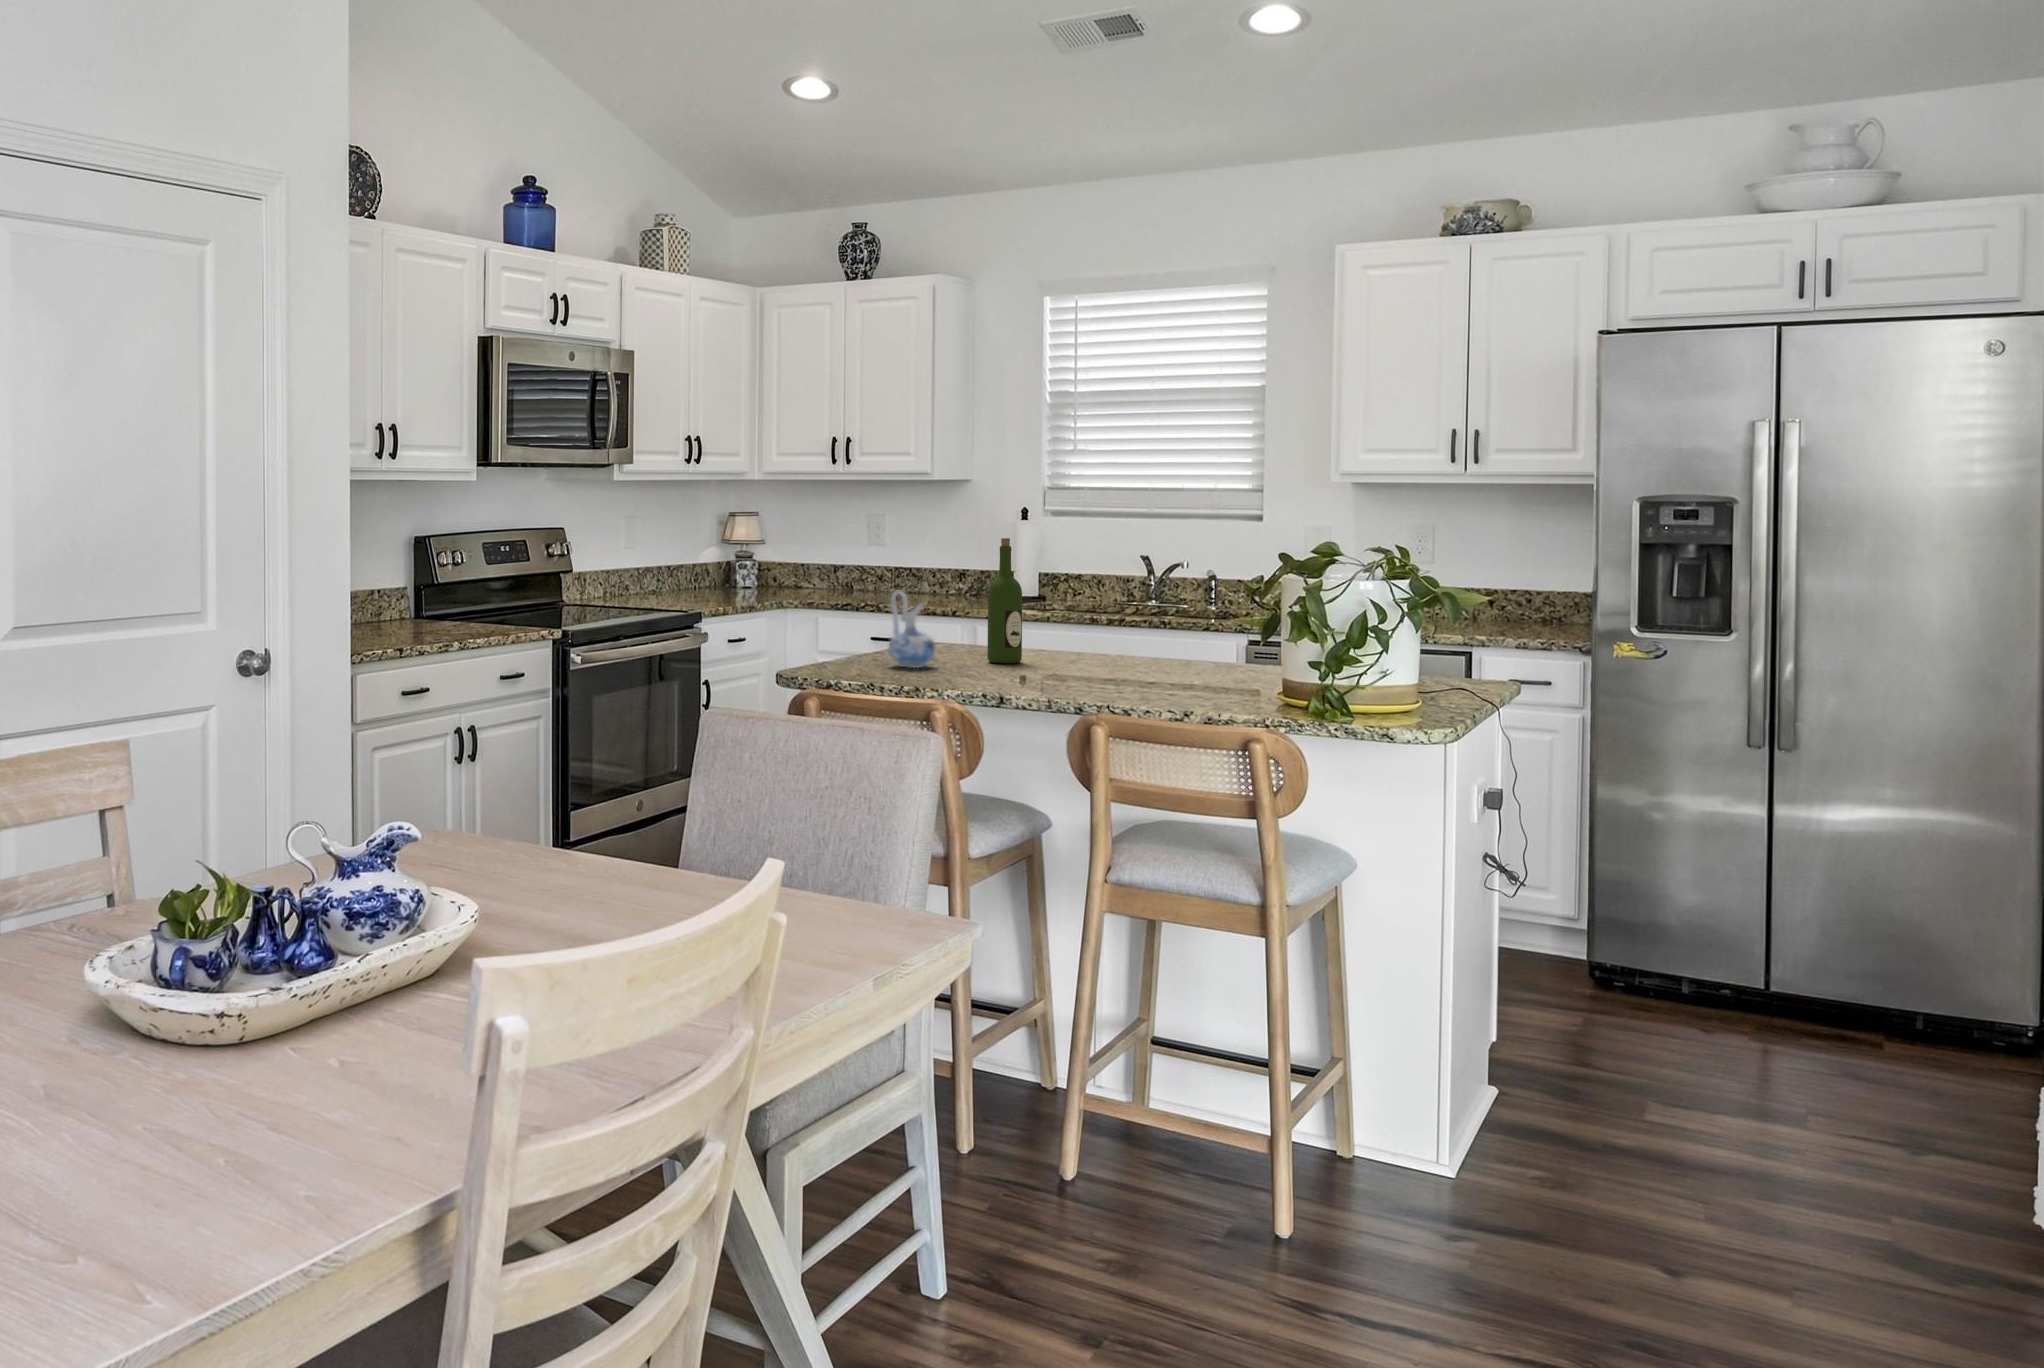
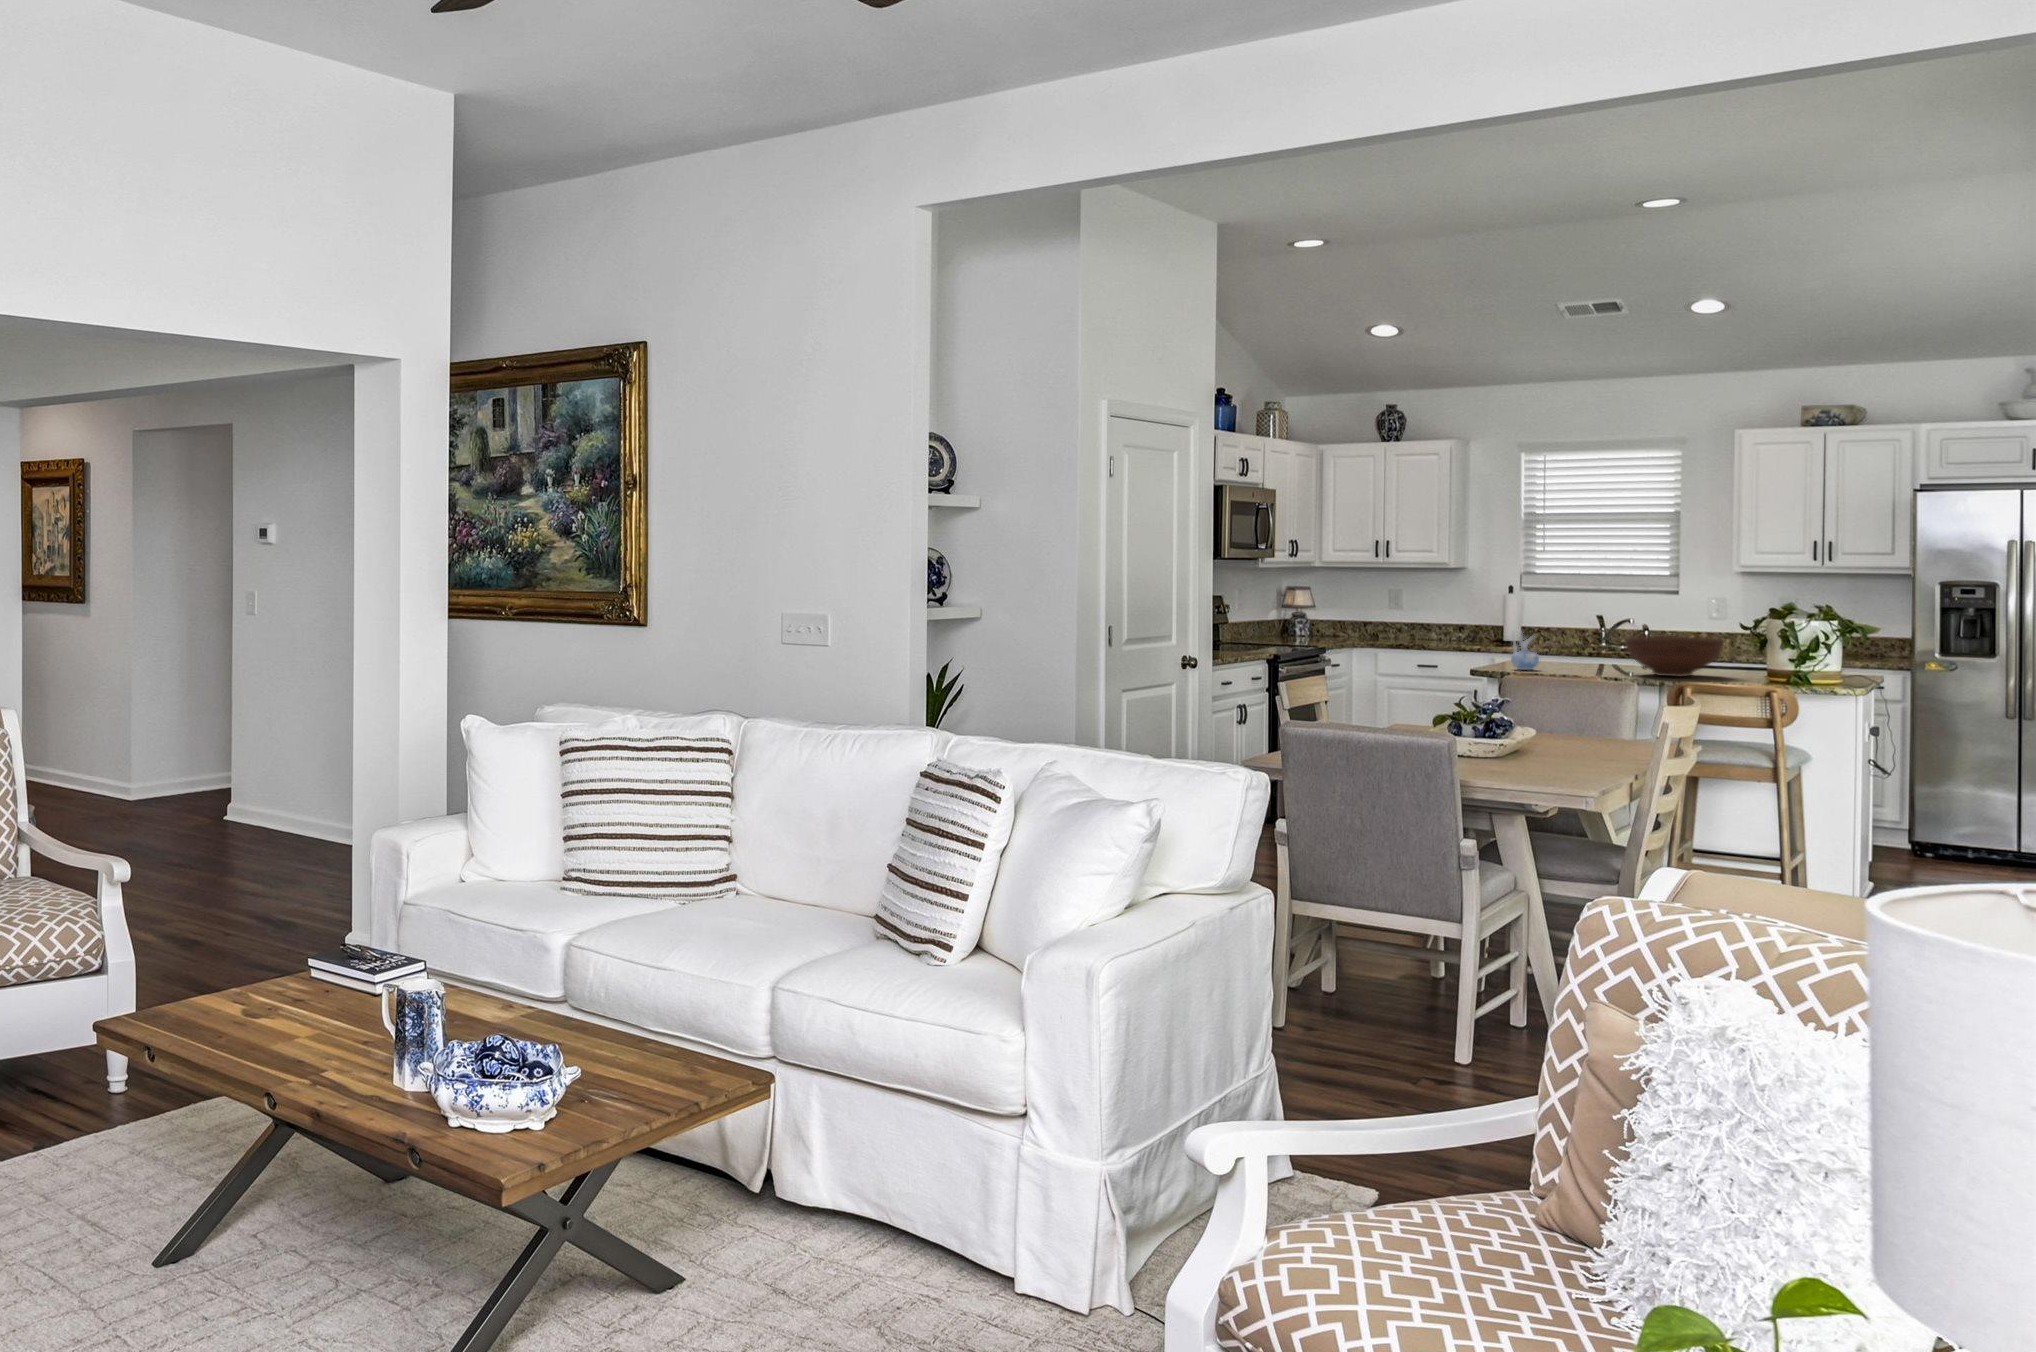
wine bottle: present [988,538,1022,663] -> none [1563,602,1585,669]
fruit bowl: none [1062,603,1233,686] -> present [1624,636,1724,677]

